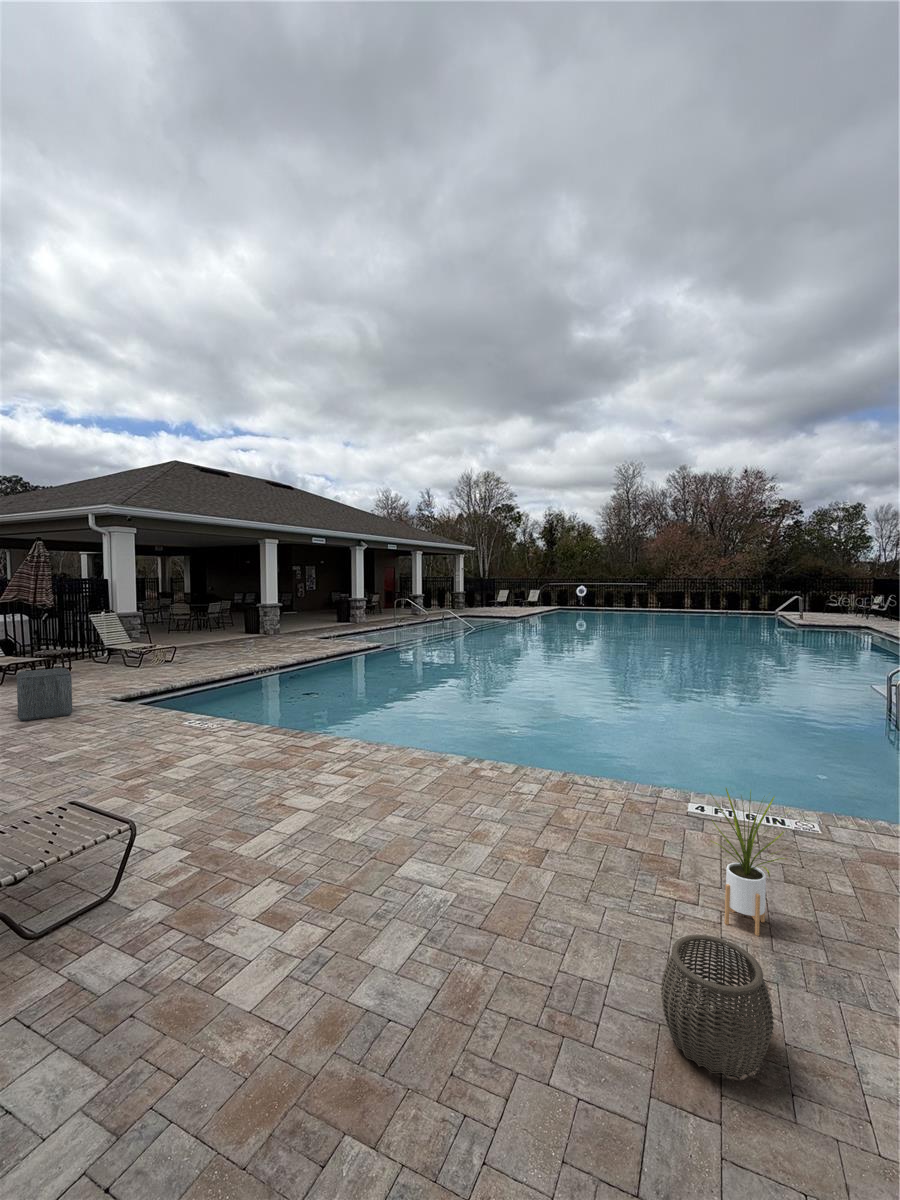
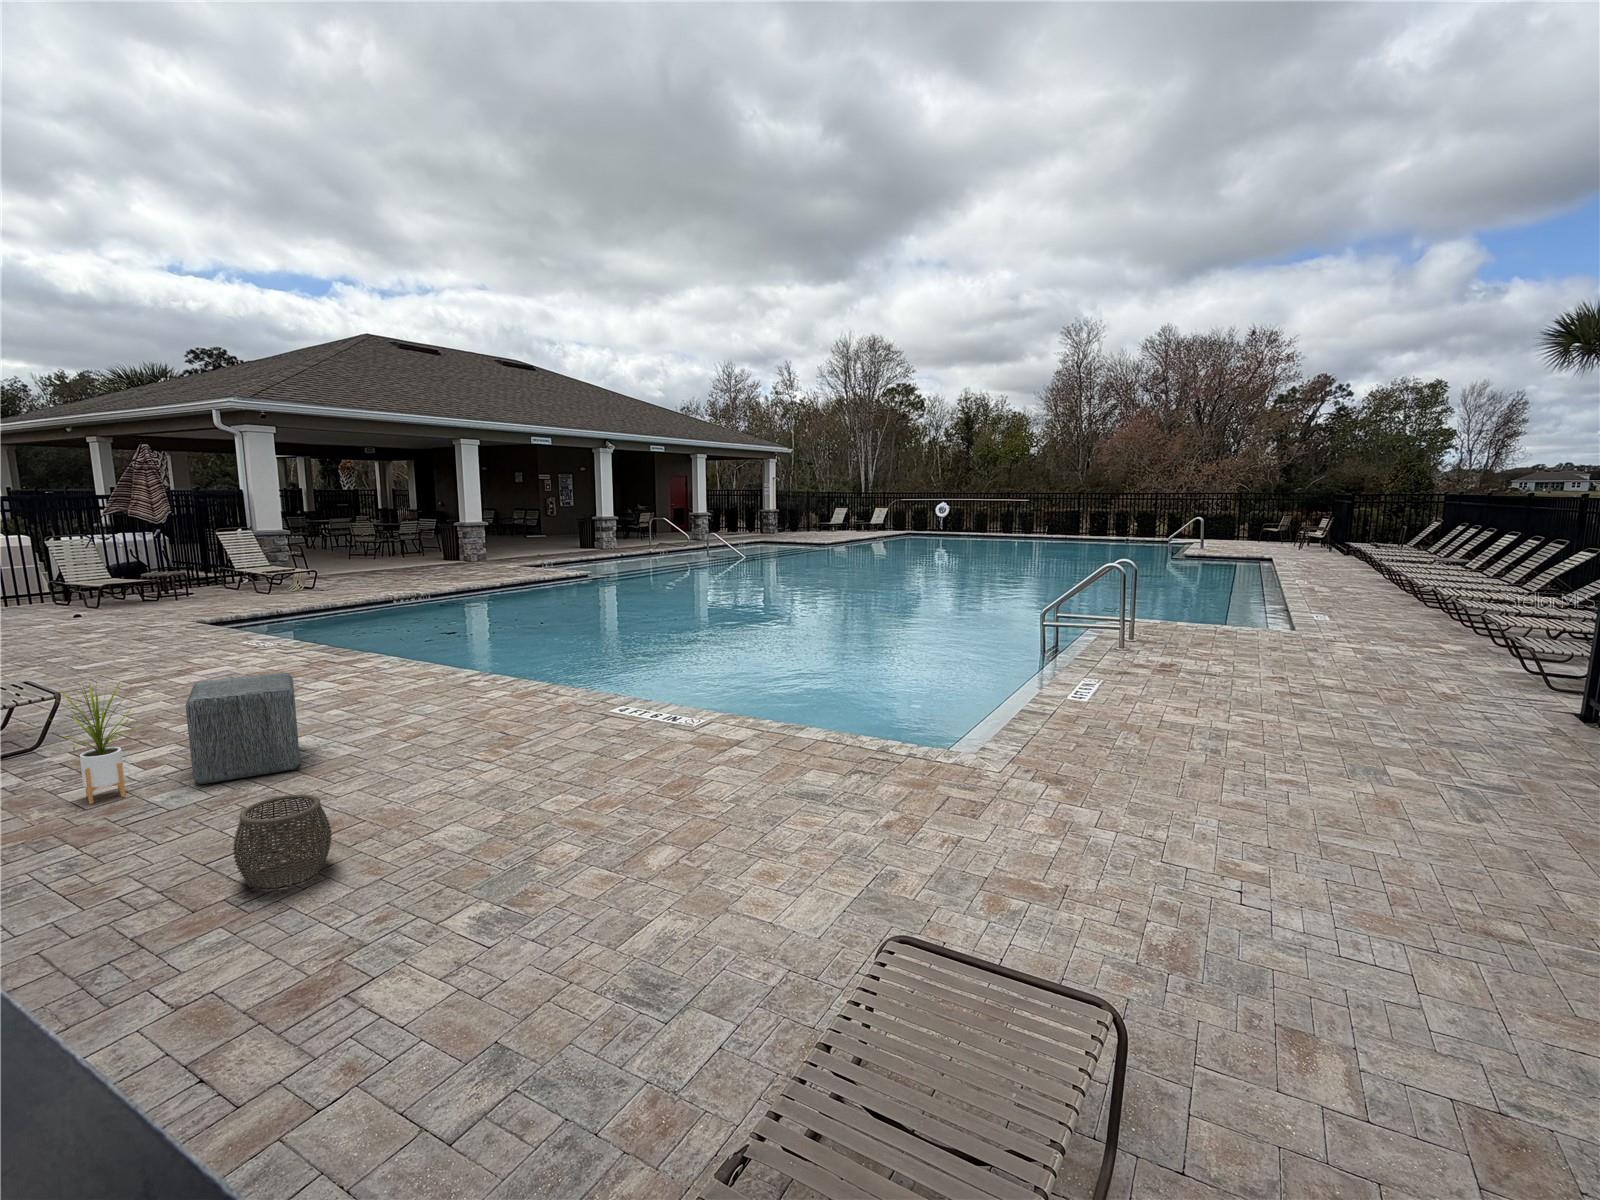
ottoman: present [17,668,72,721] -> present [186,673,300,784]
house plant: present [710,788,785,936] -> present [58,682,133,804]

